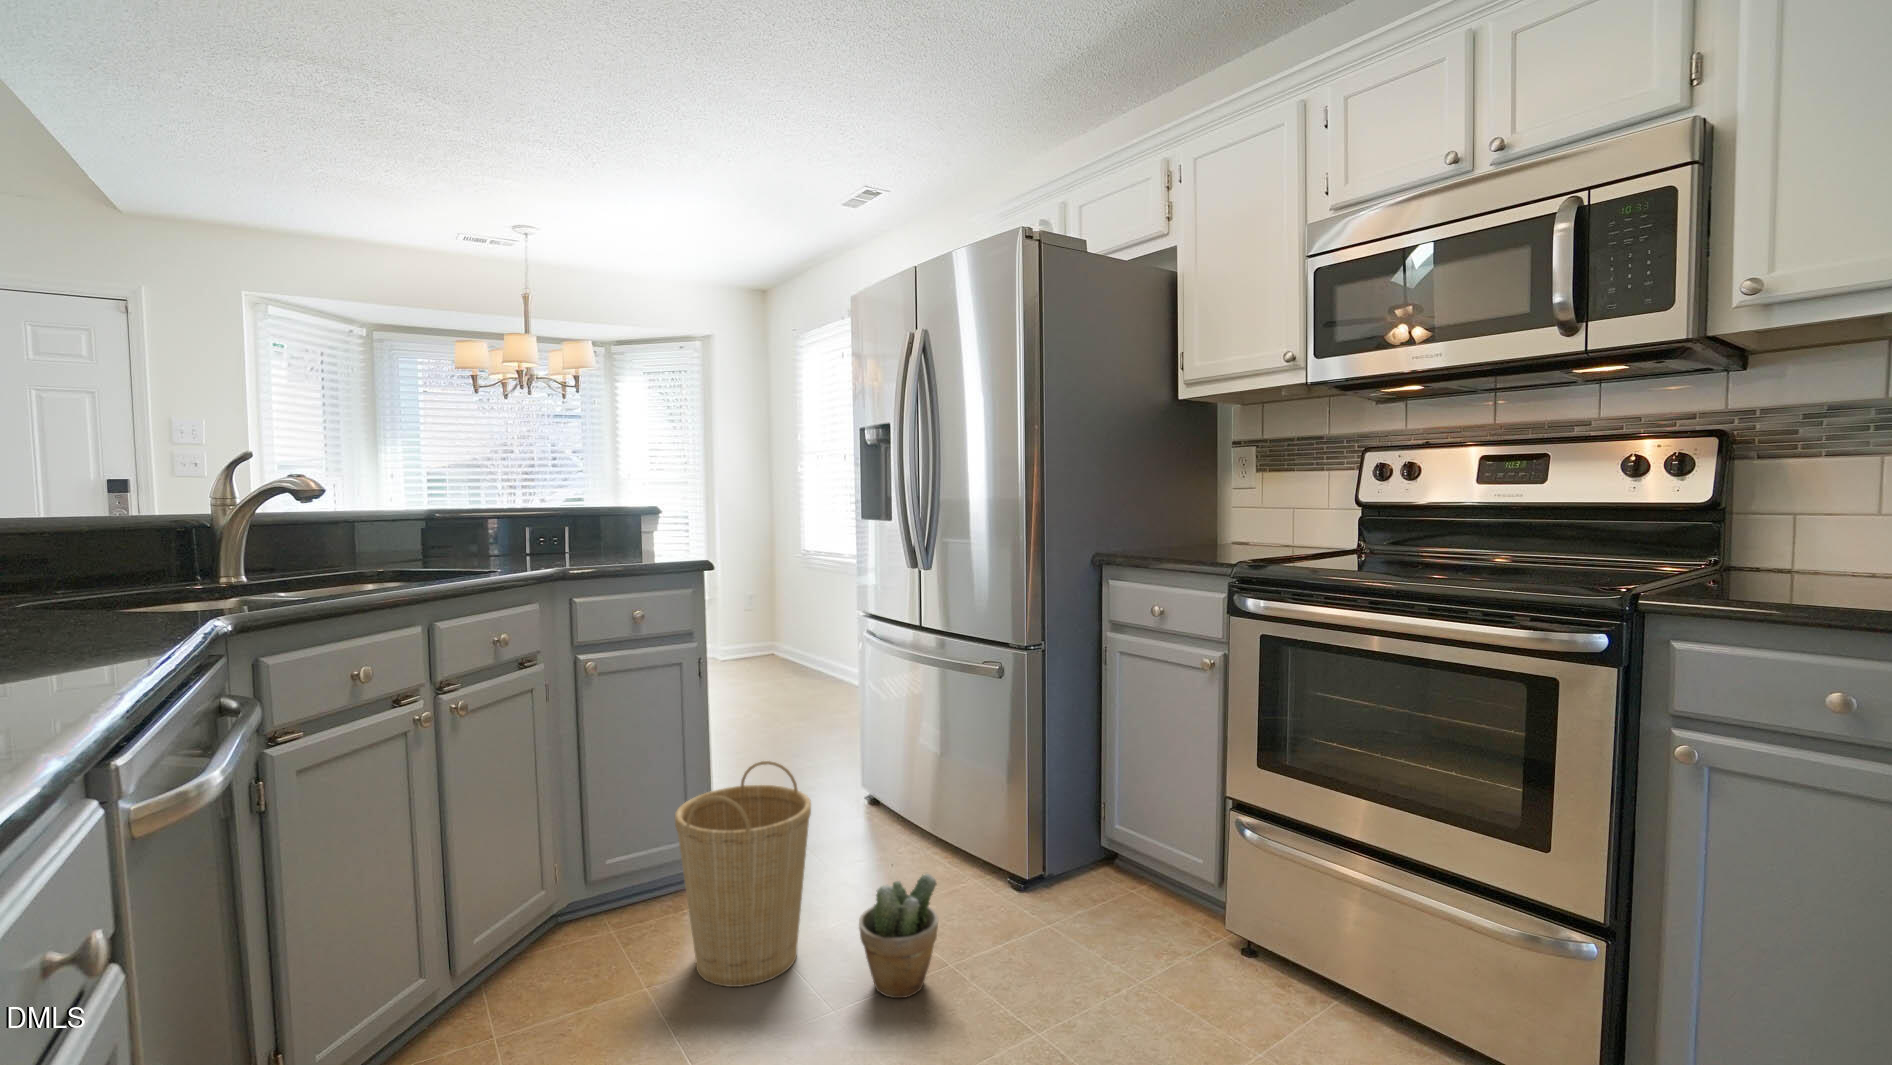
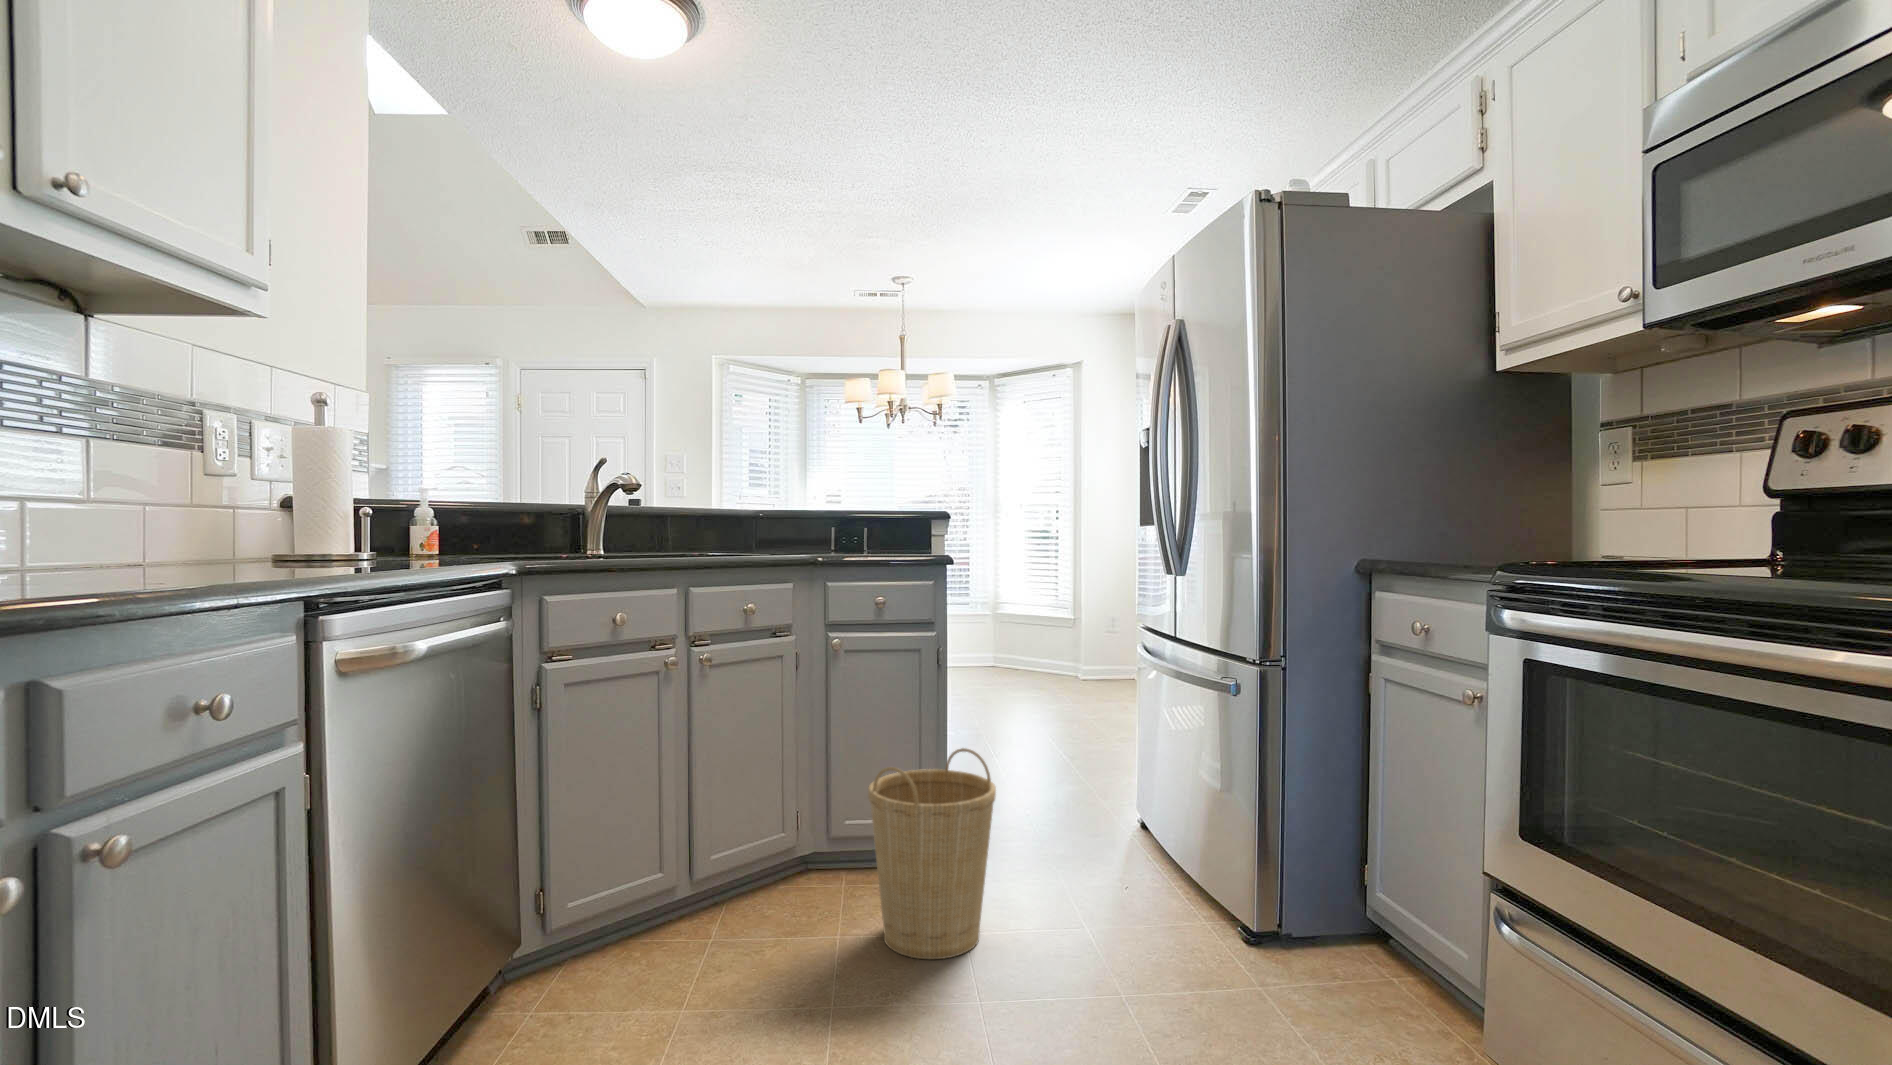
potted plant: present [859,874,938,998] -> none [1012,886,1096,1012]

